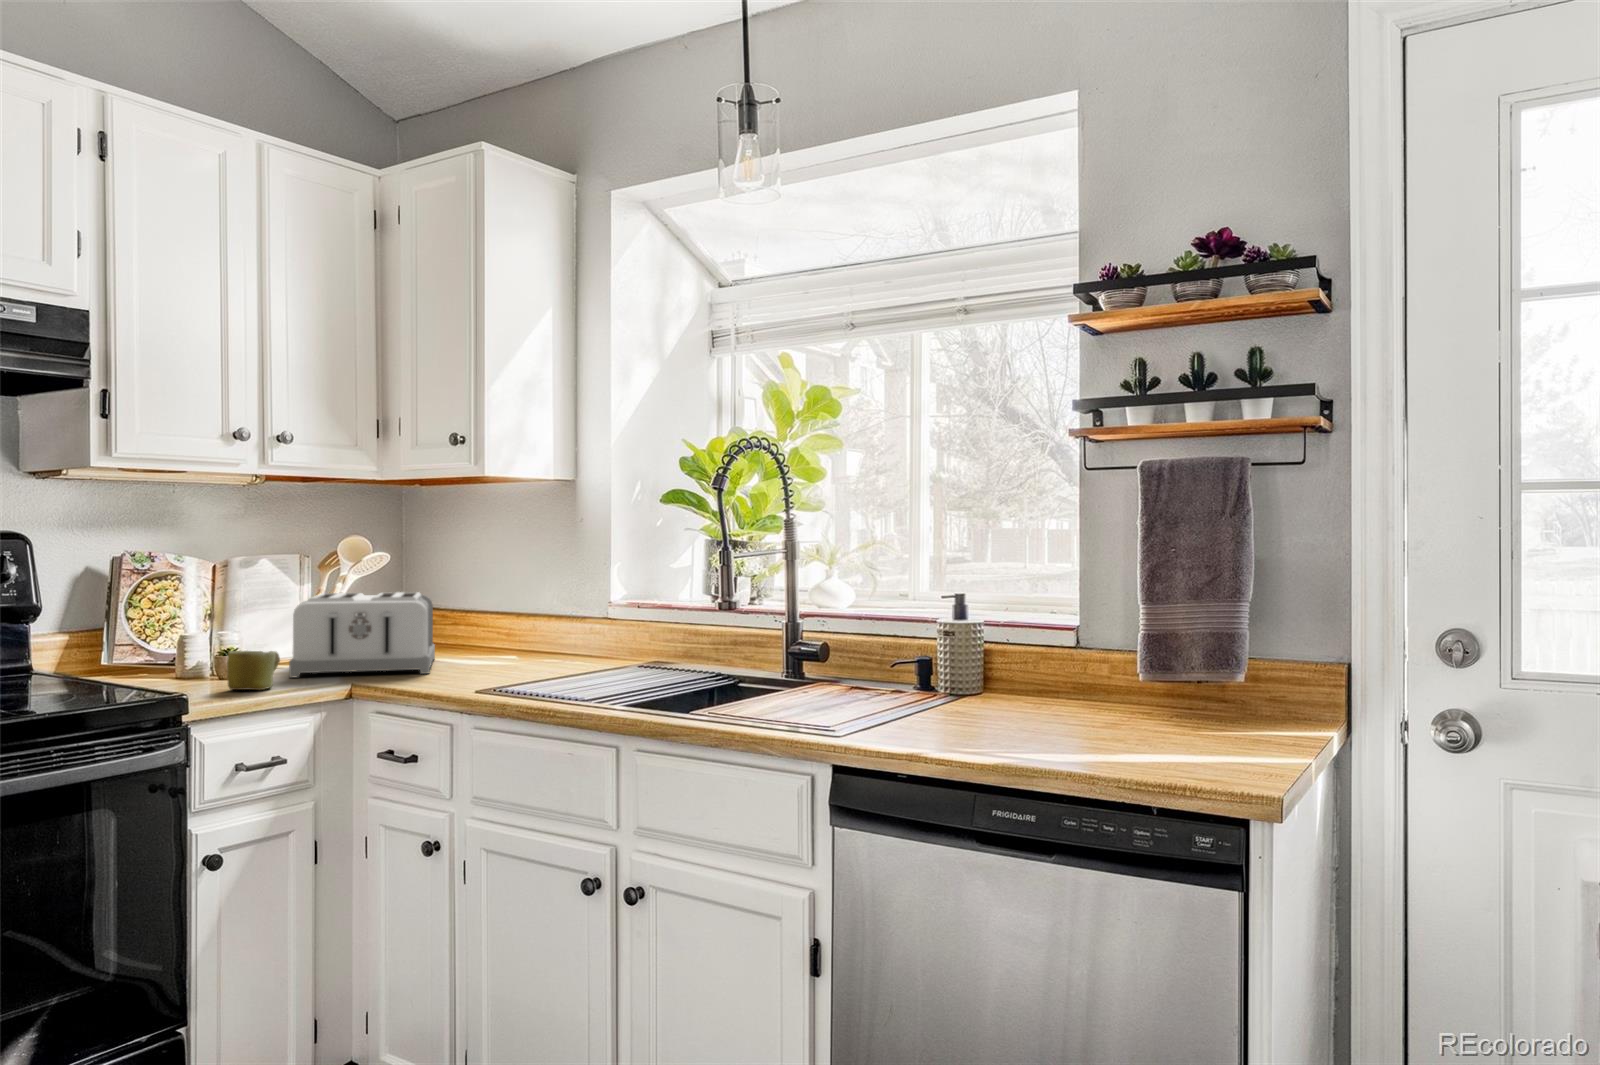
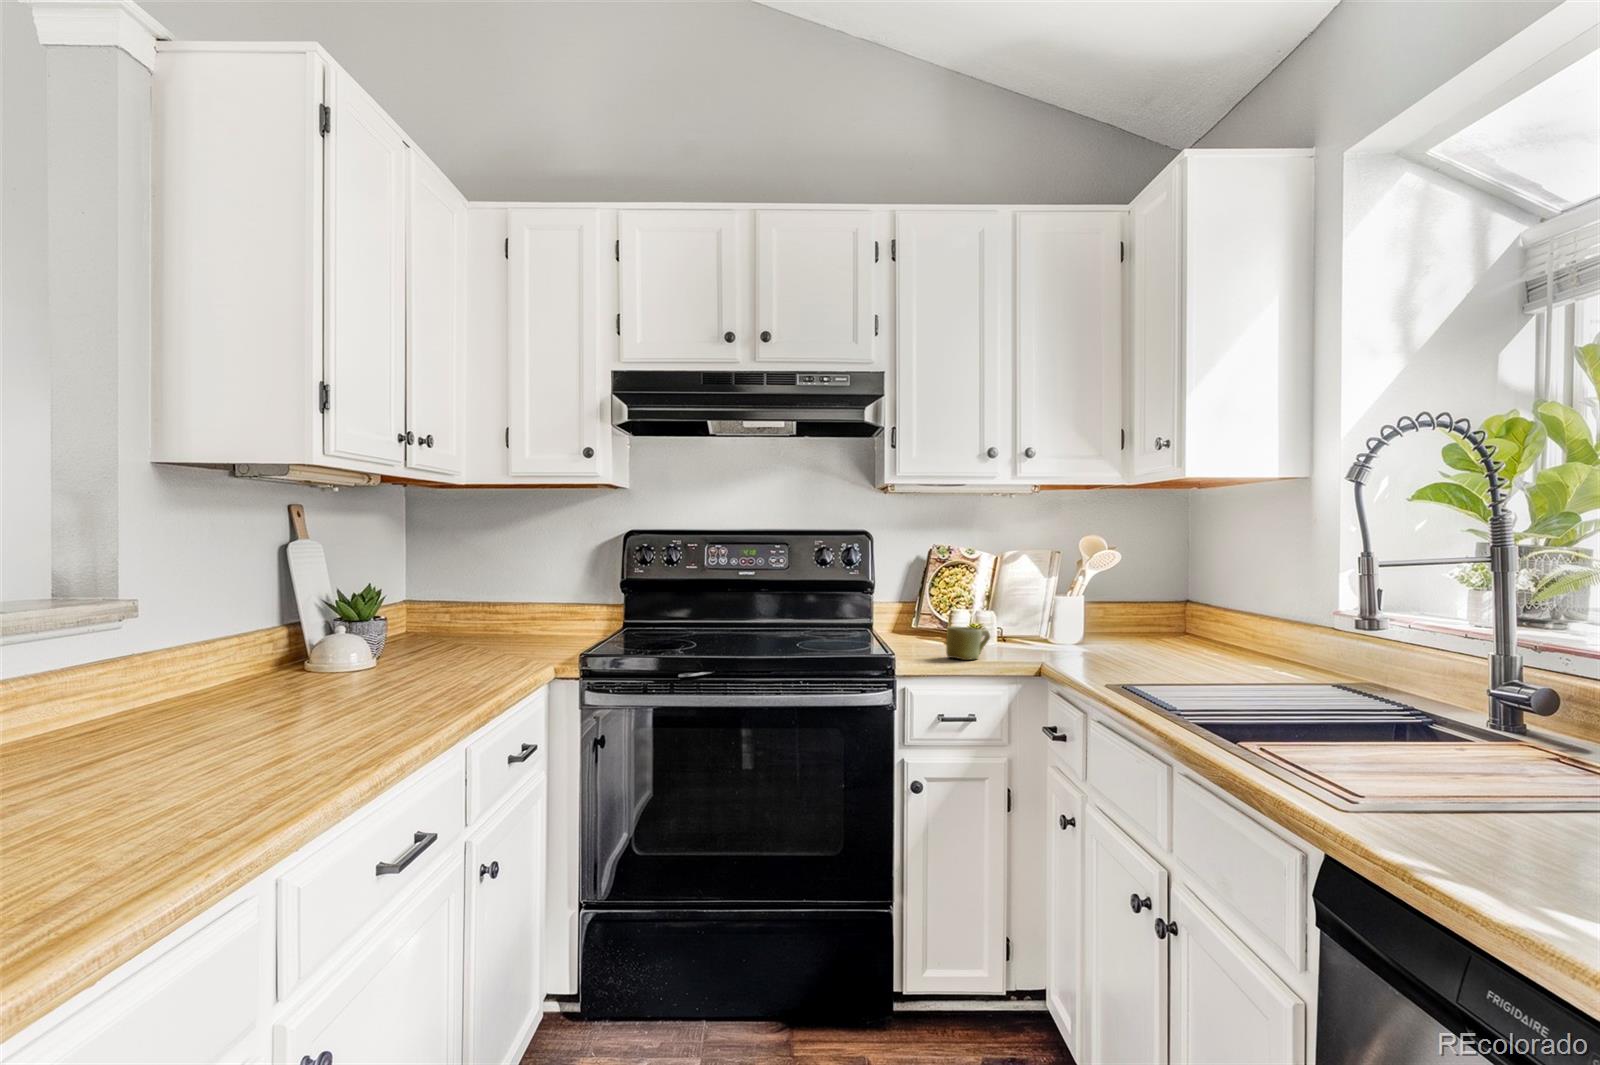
toaster: present [289,592,435,677] -> none [1010,585,1161,665]

